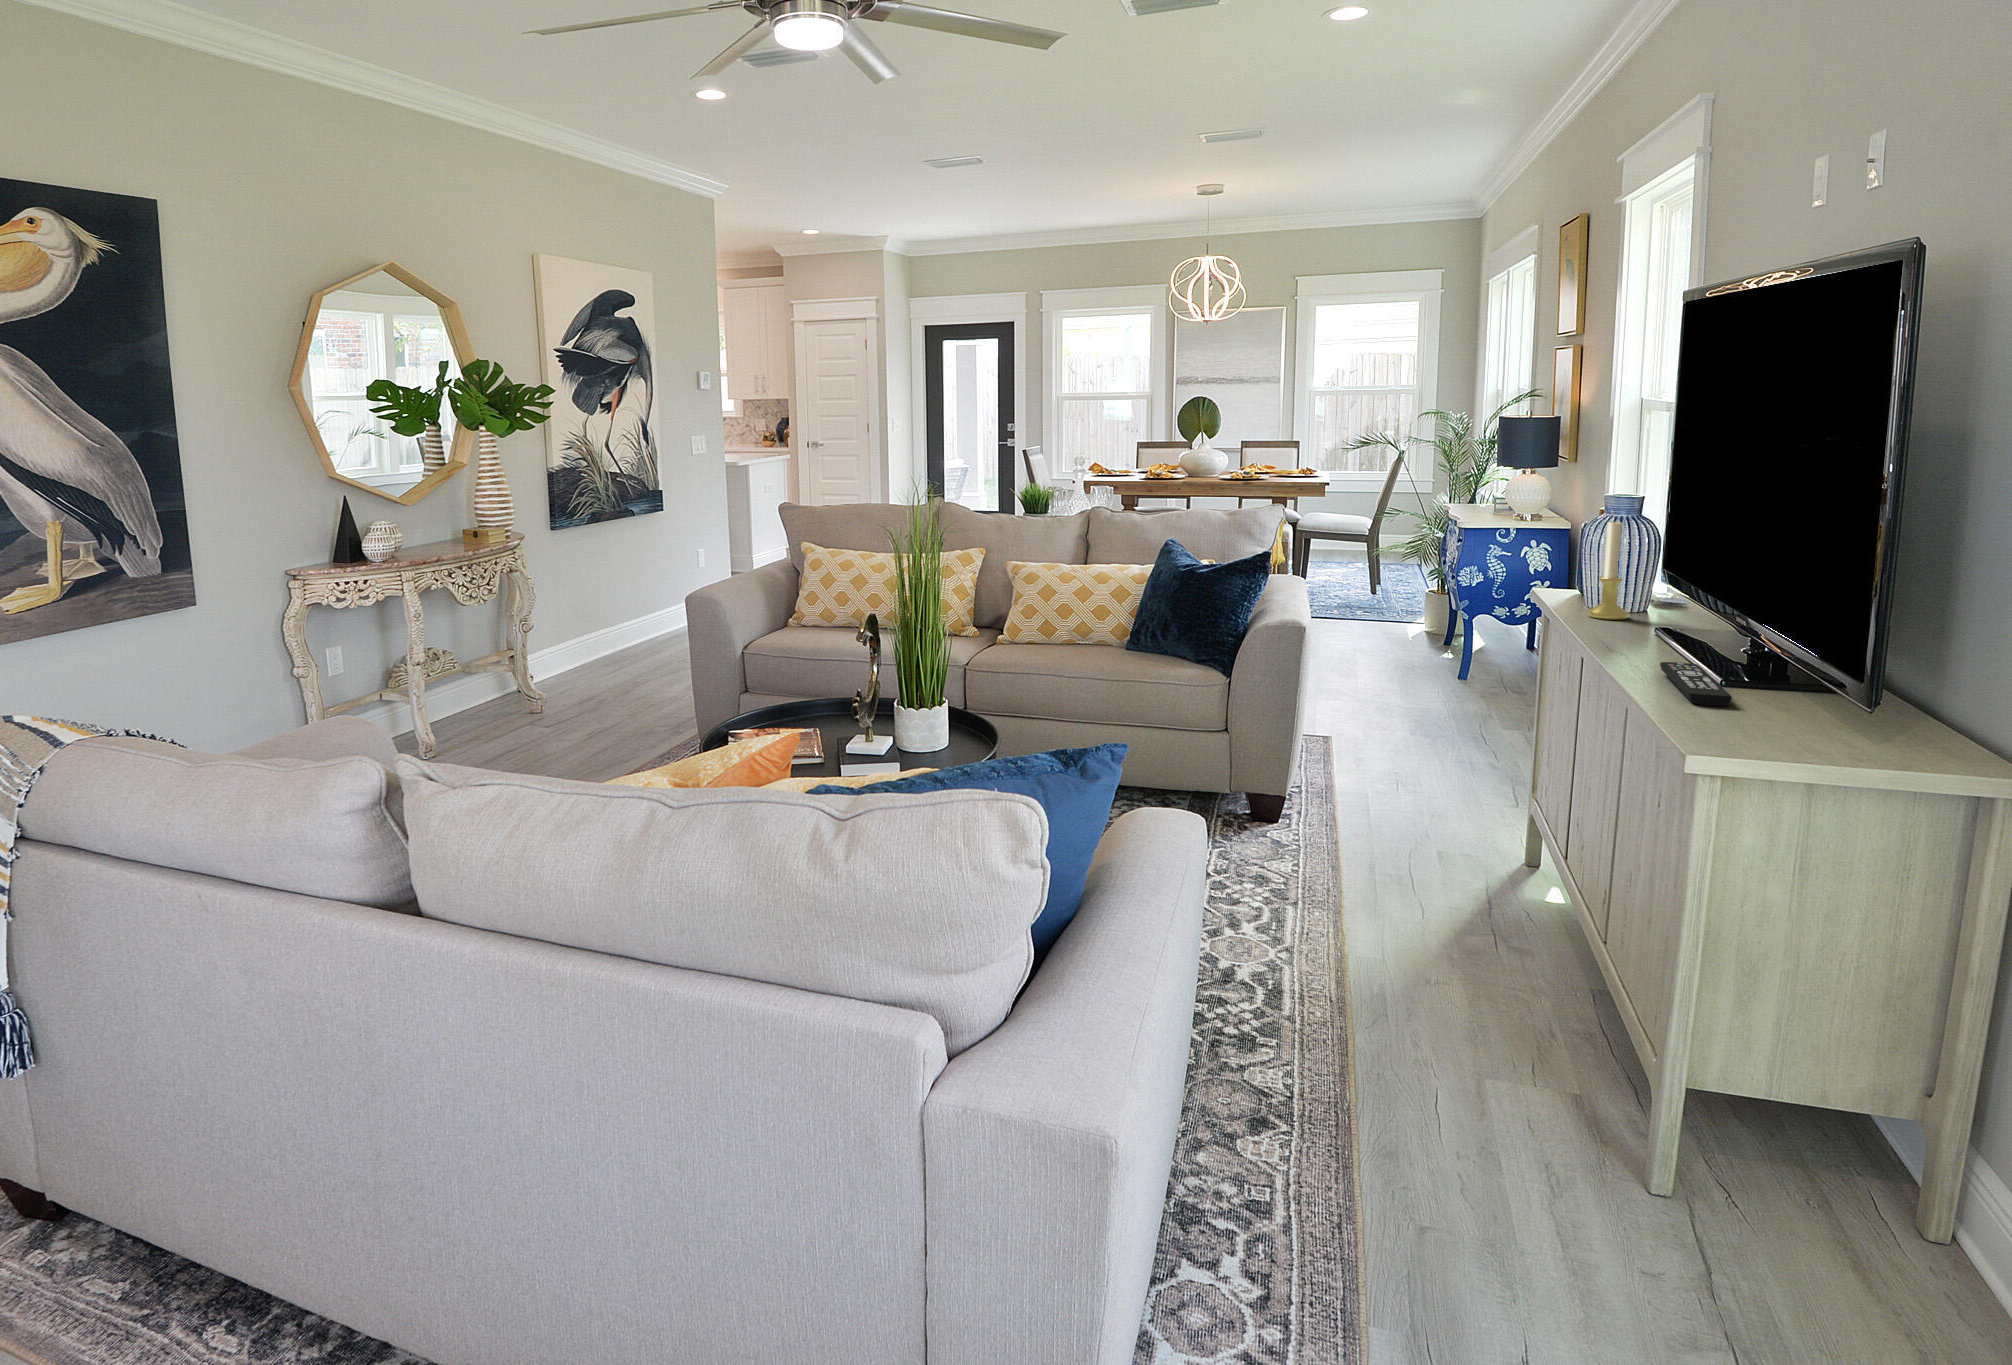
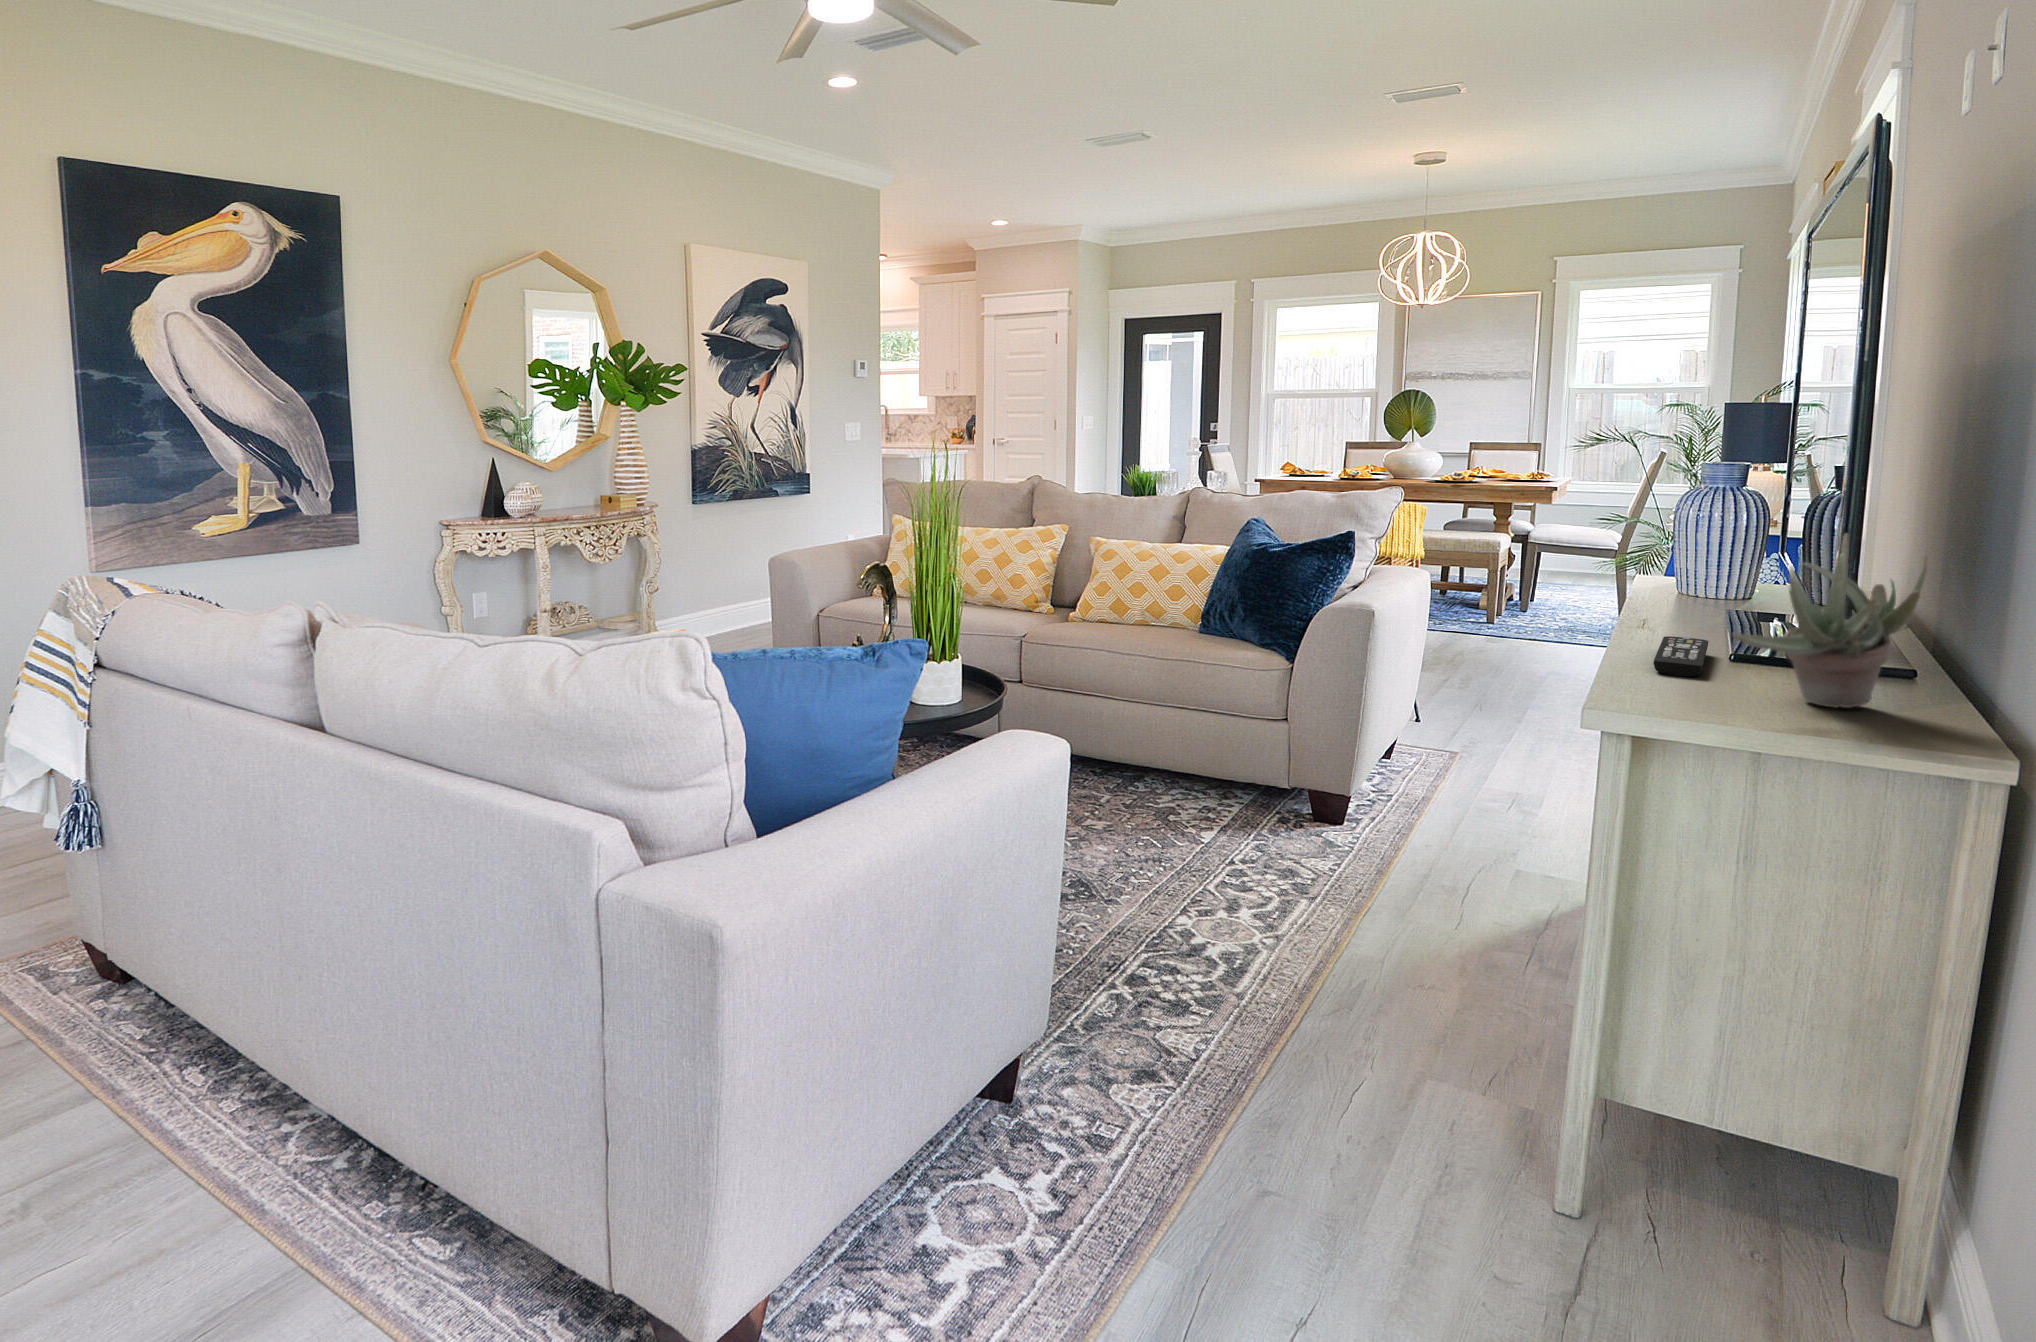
candle holder: present [1588,519,1629,620] -> none [1667,493,1715,609]
succulent plant: none [1810,588,1953,735] -> present [1733,534,1928,708]

